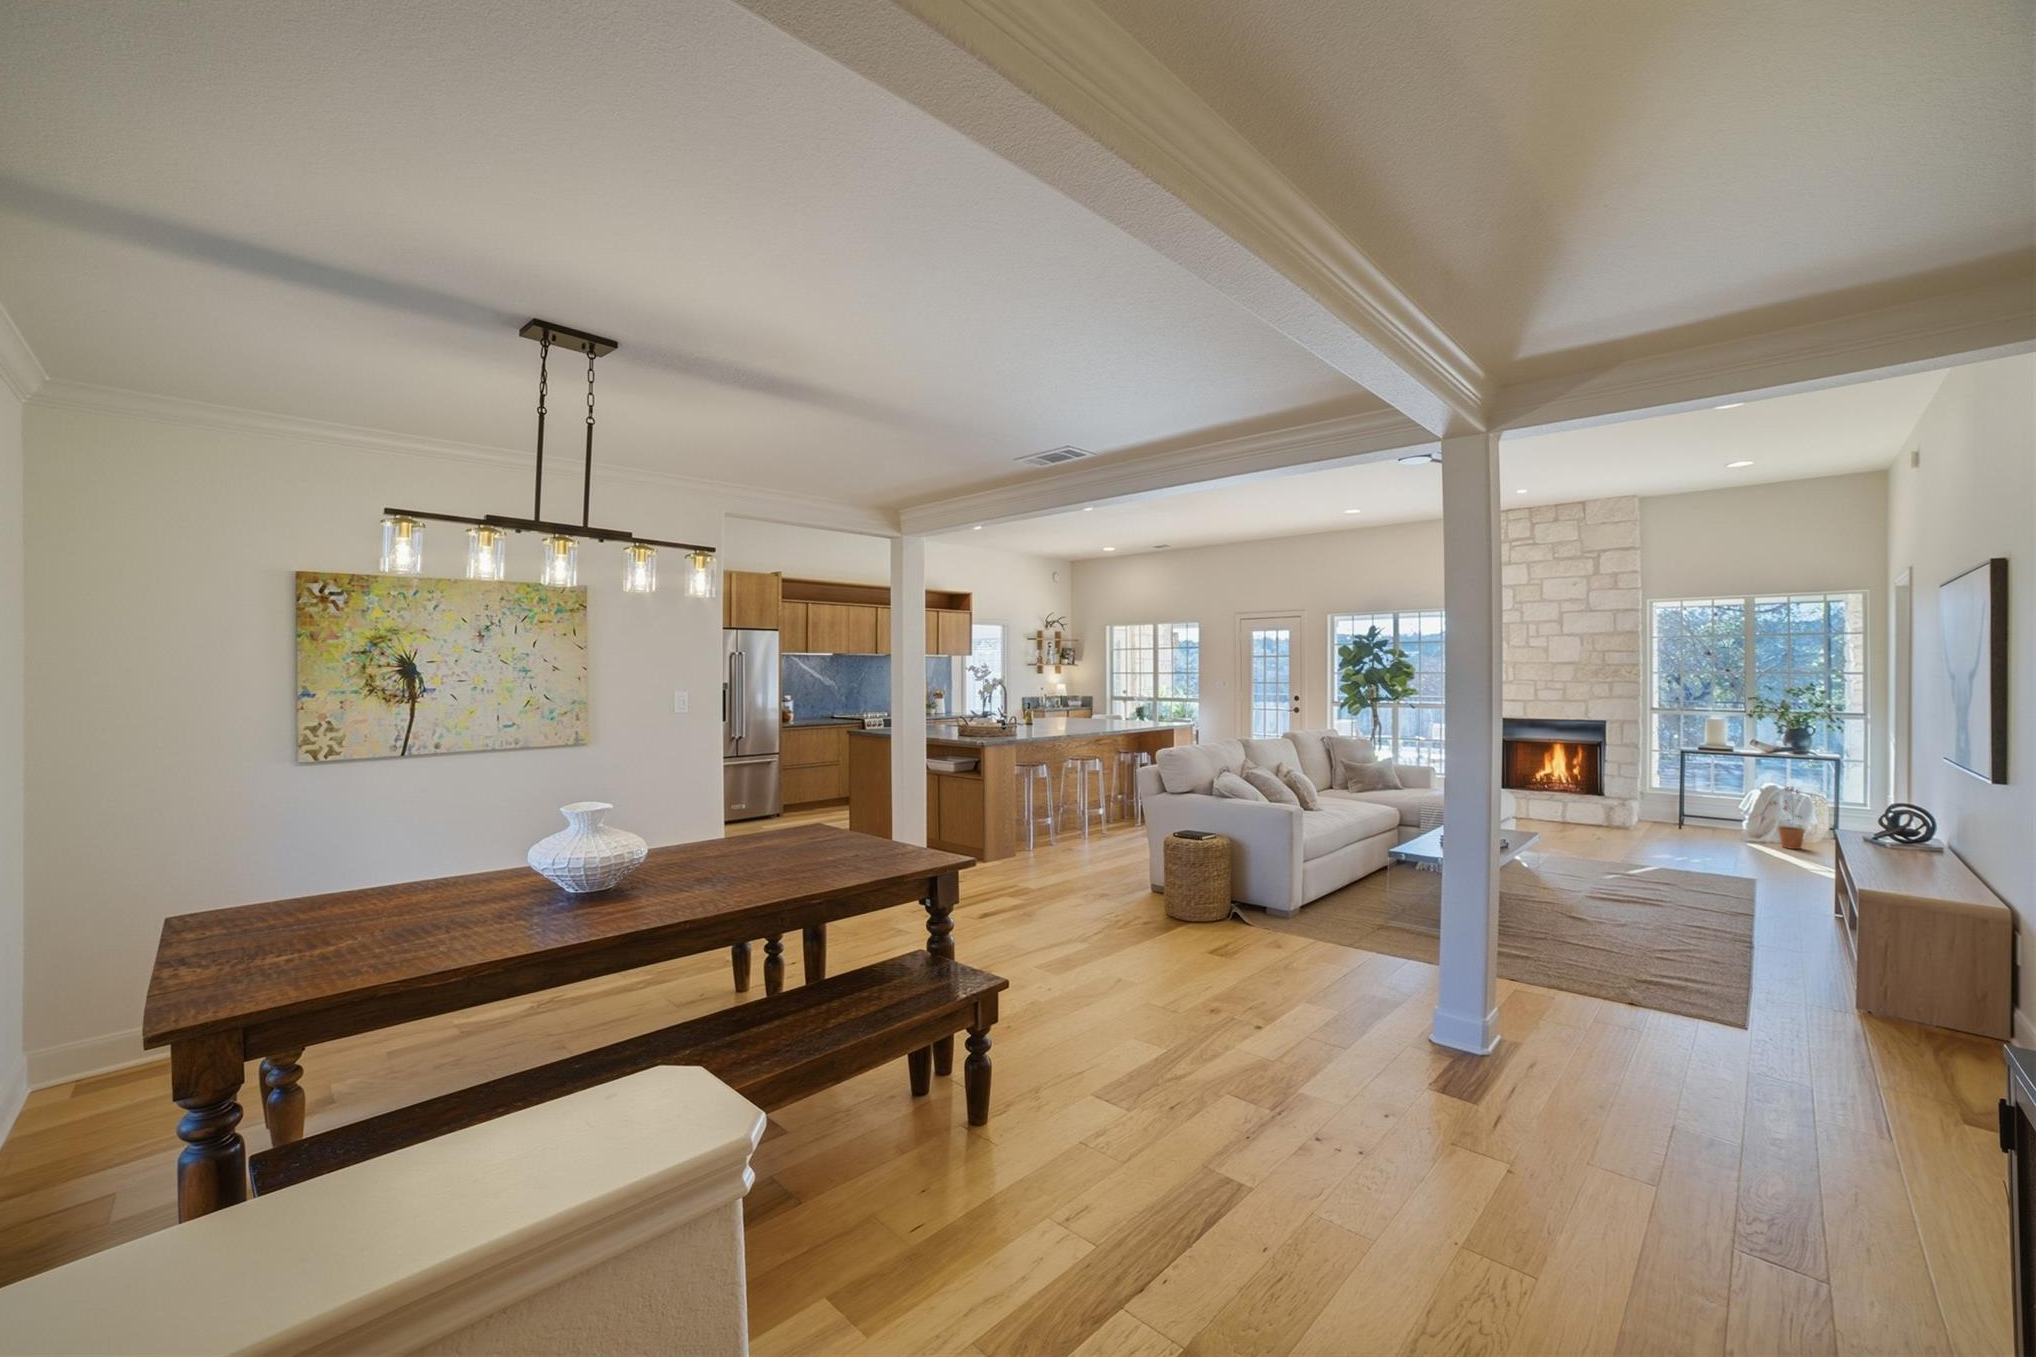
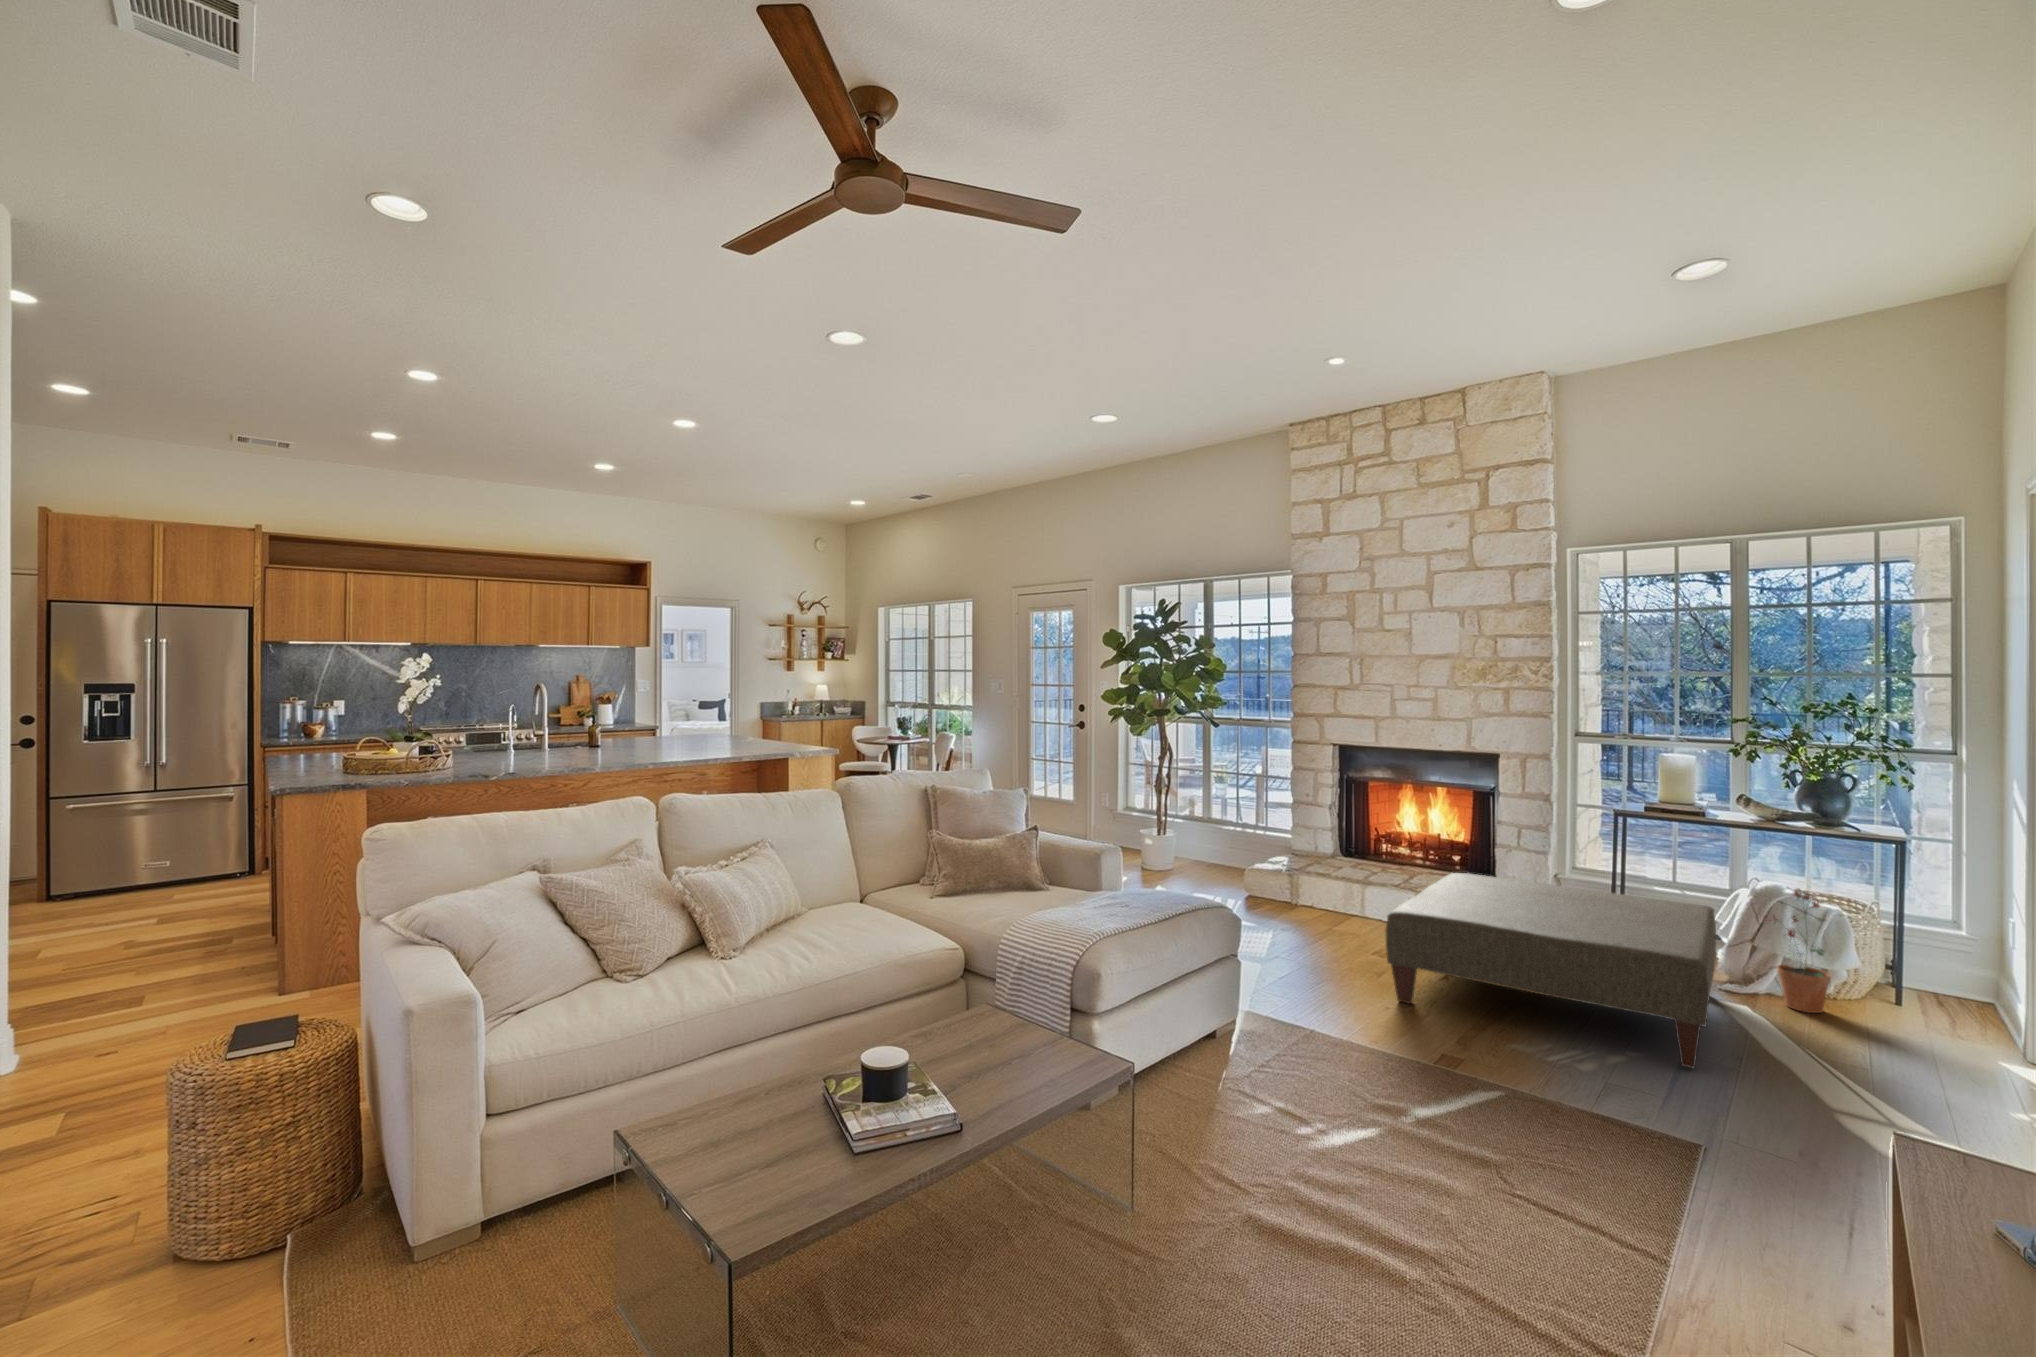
ottoman: none [1579,789,1756,866] -> present [1386,873,1716,1068]

